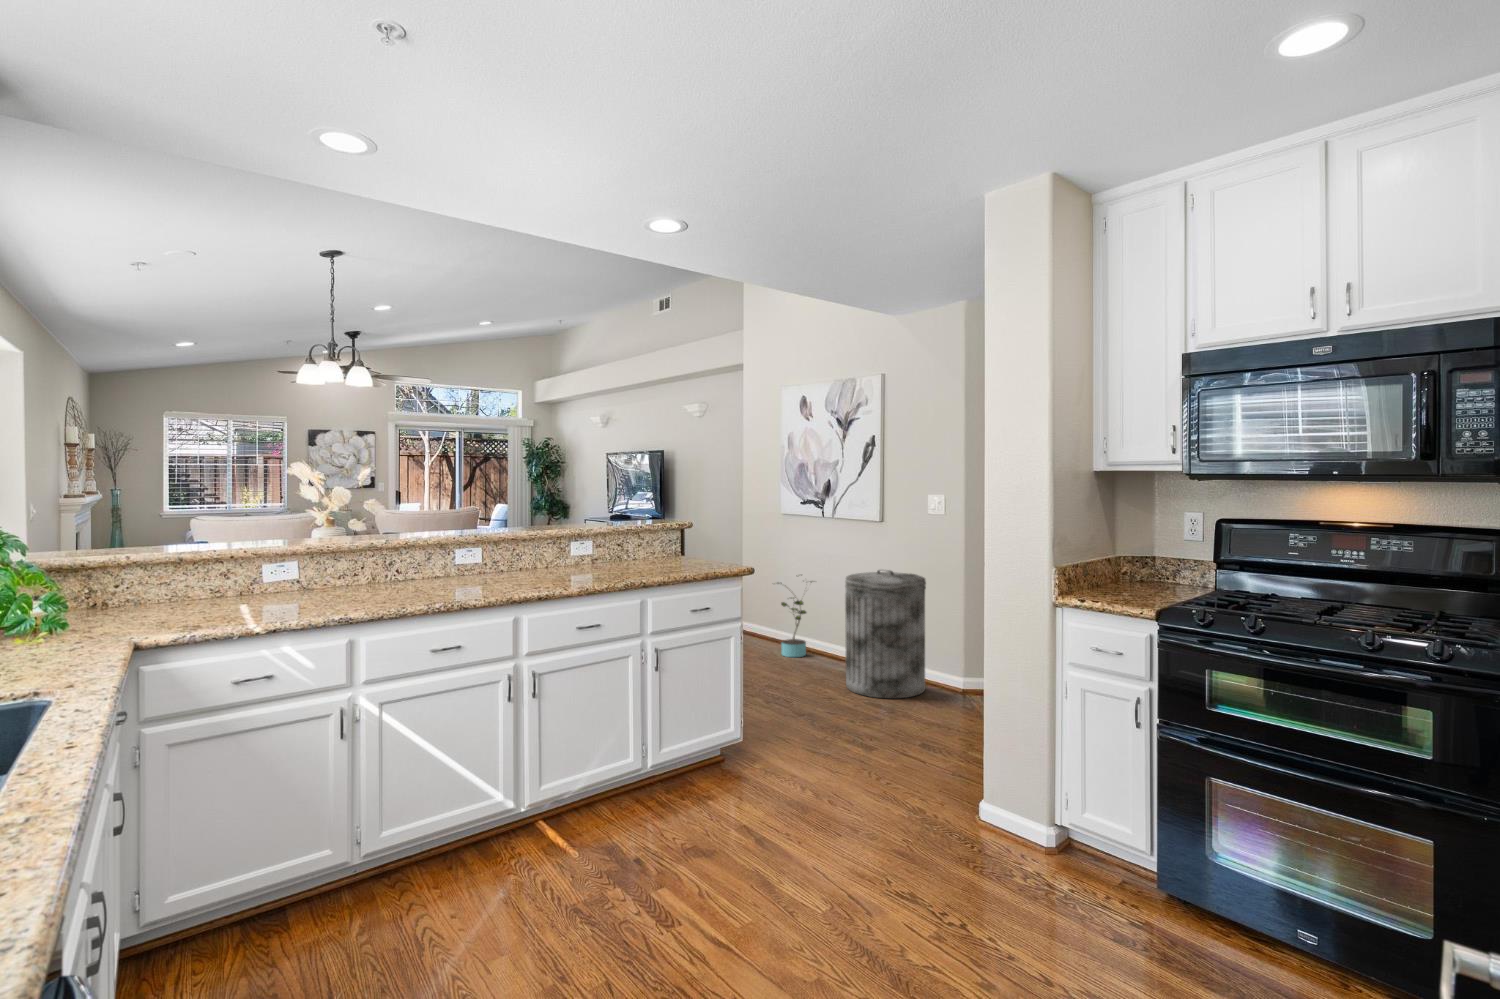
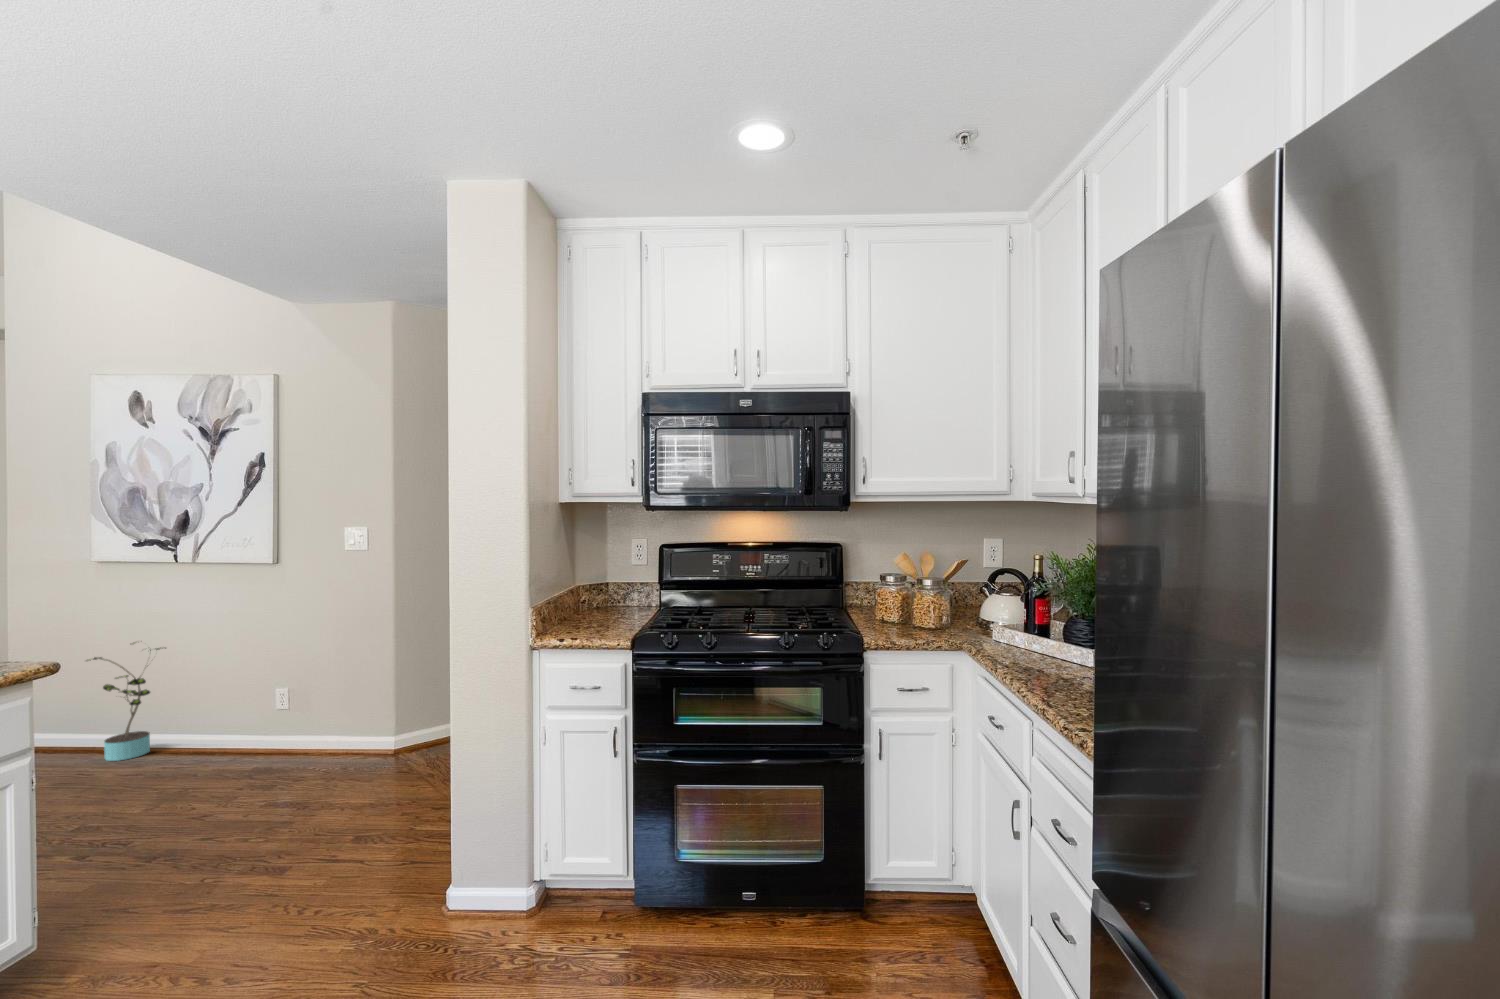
trash can: present [845,570,926,698] -> none [222,622,342,788]

